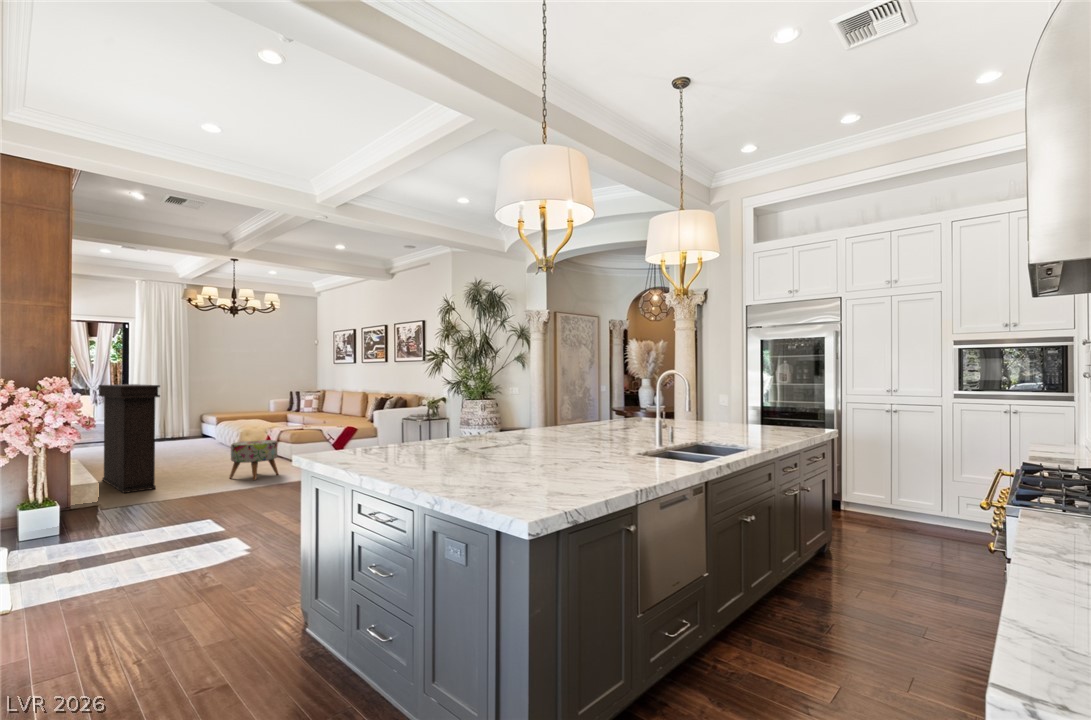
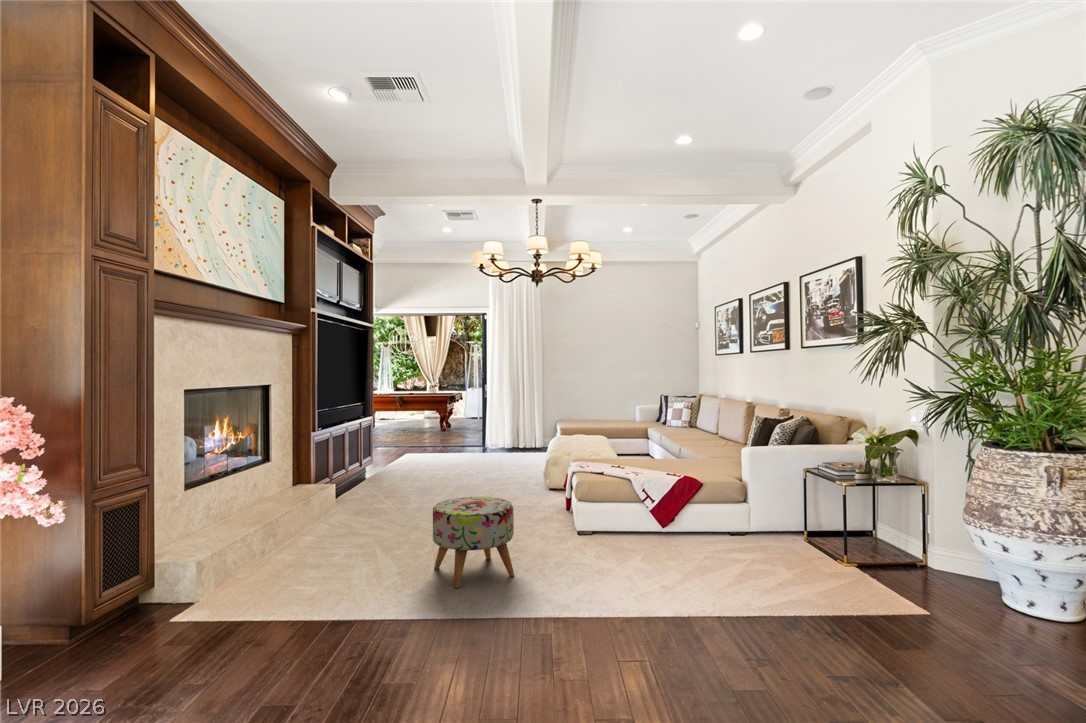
console table: present [99,384,160,493] -> none [260,386,366,573]

